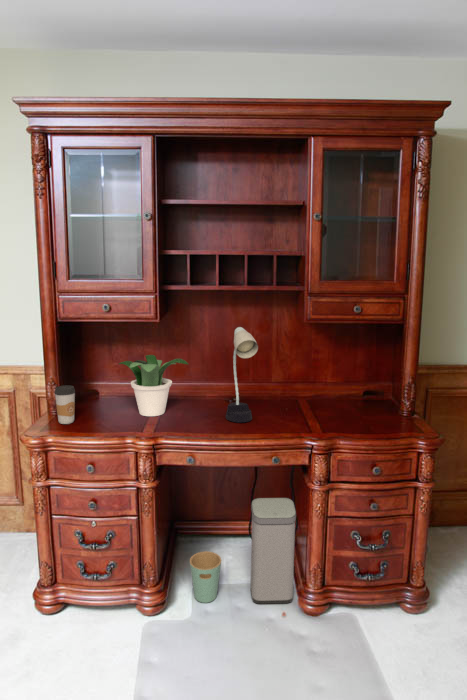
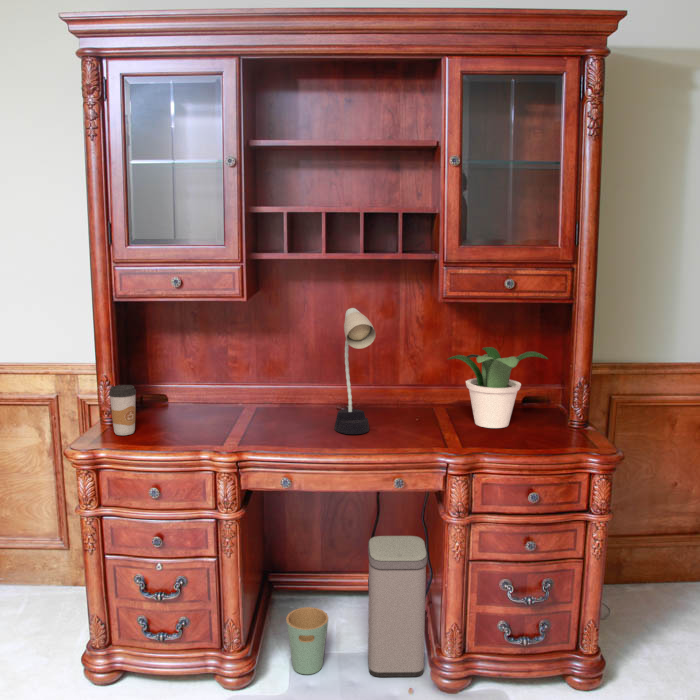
potted plant: present [119,355,188,416] -> present [447,347,548,428]

